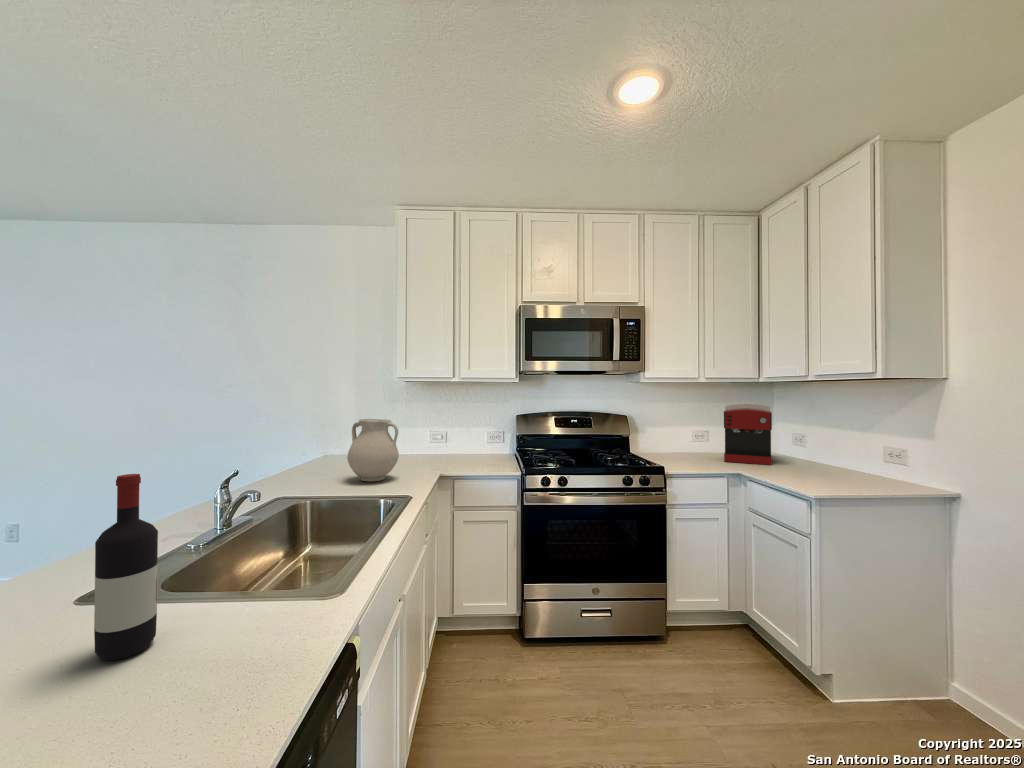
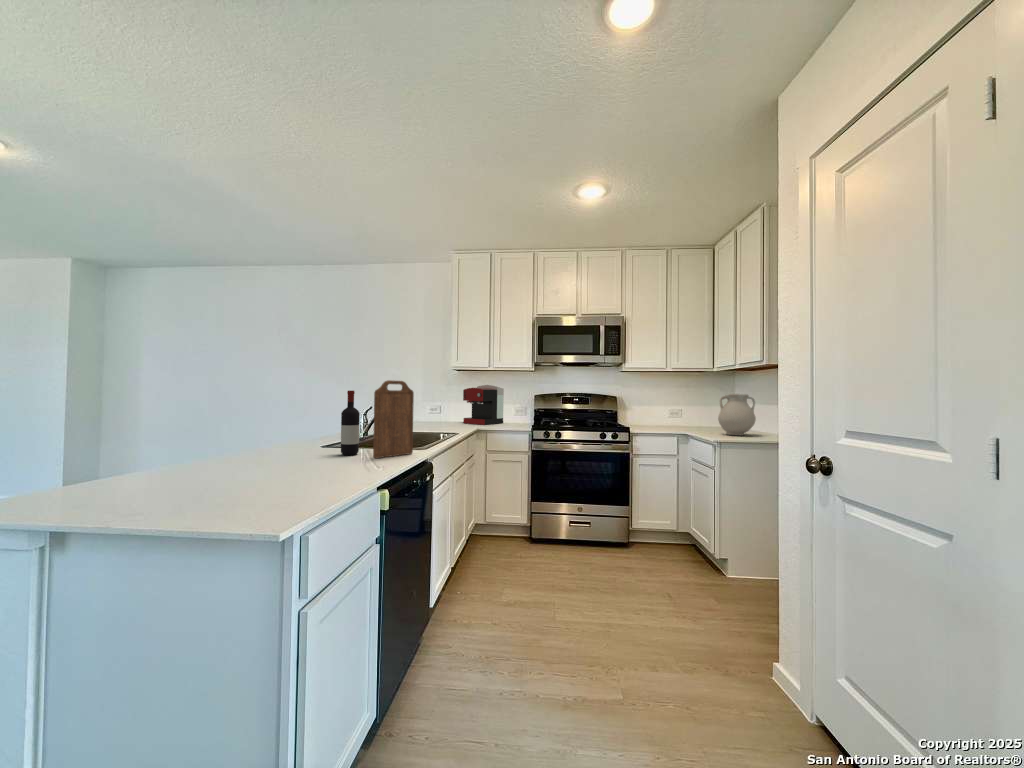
coffee maker: present [724,404,772,465] -> present [463,385,504,425]
vase: present [347,419,399,481] -> present [718,394,756,435]
cutting board: none [181,444,311,682] -> present [373,380,414,458]

